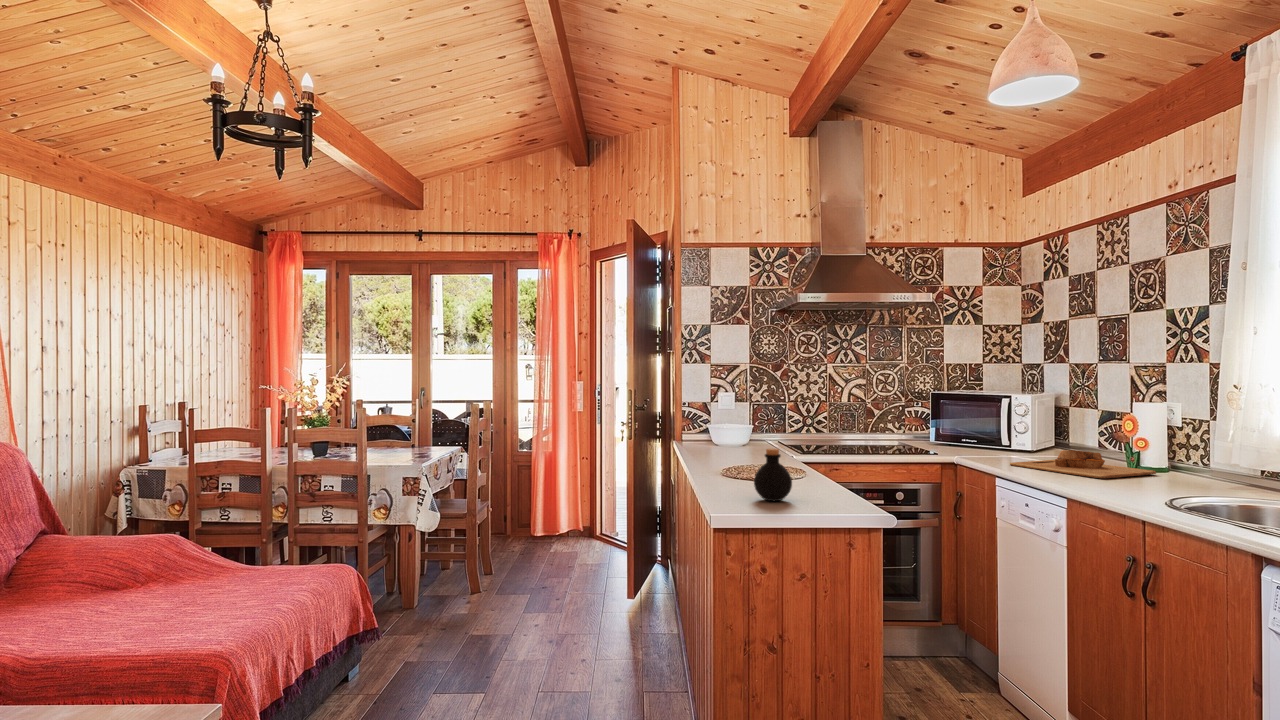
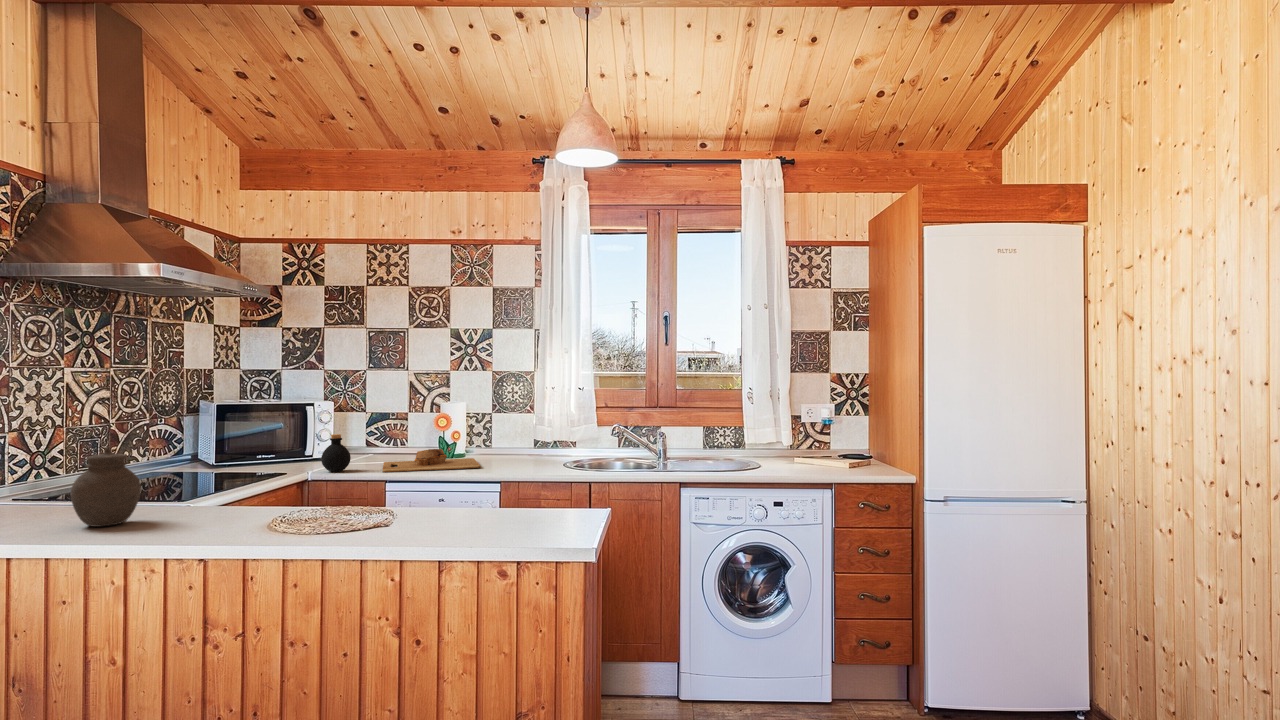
jar: none [714,411,747,456] -> present [71,447,141,527]
bottle: present [754,449,792,501] -> present [321,434,351,472]

